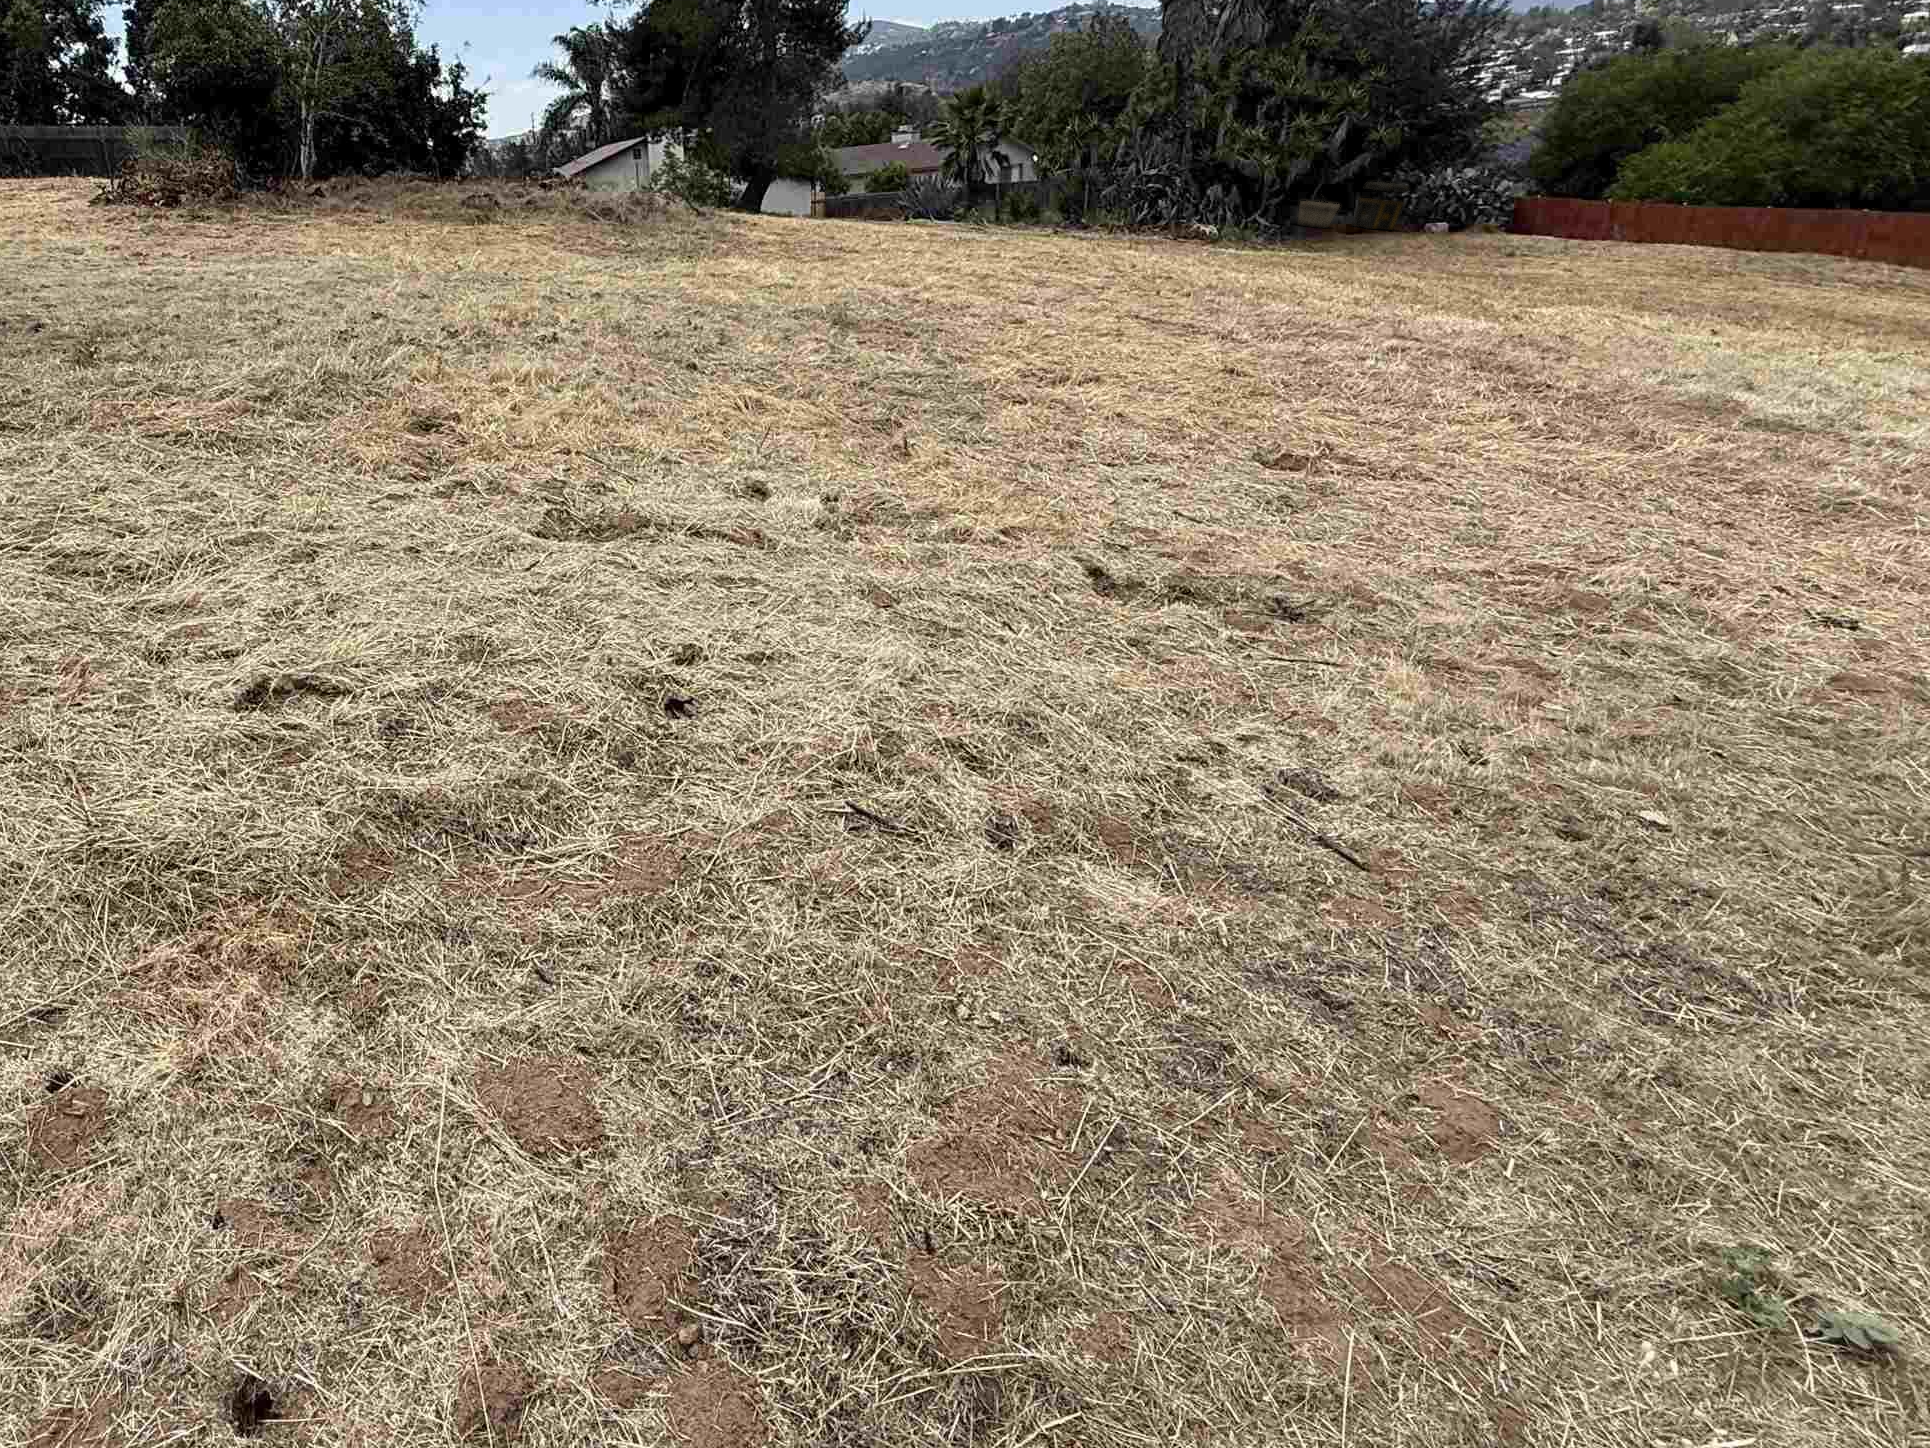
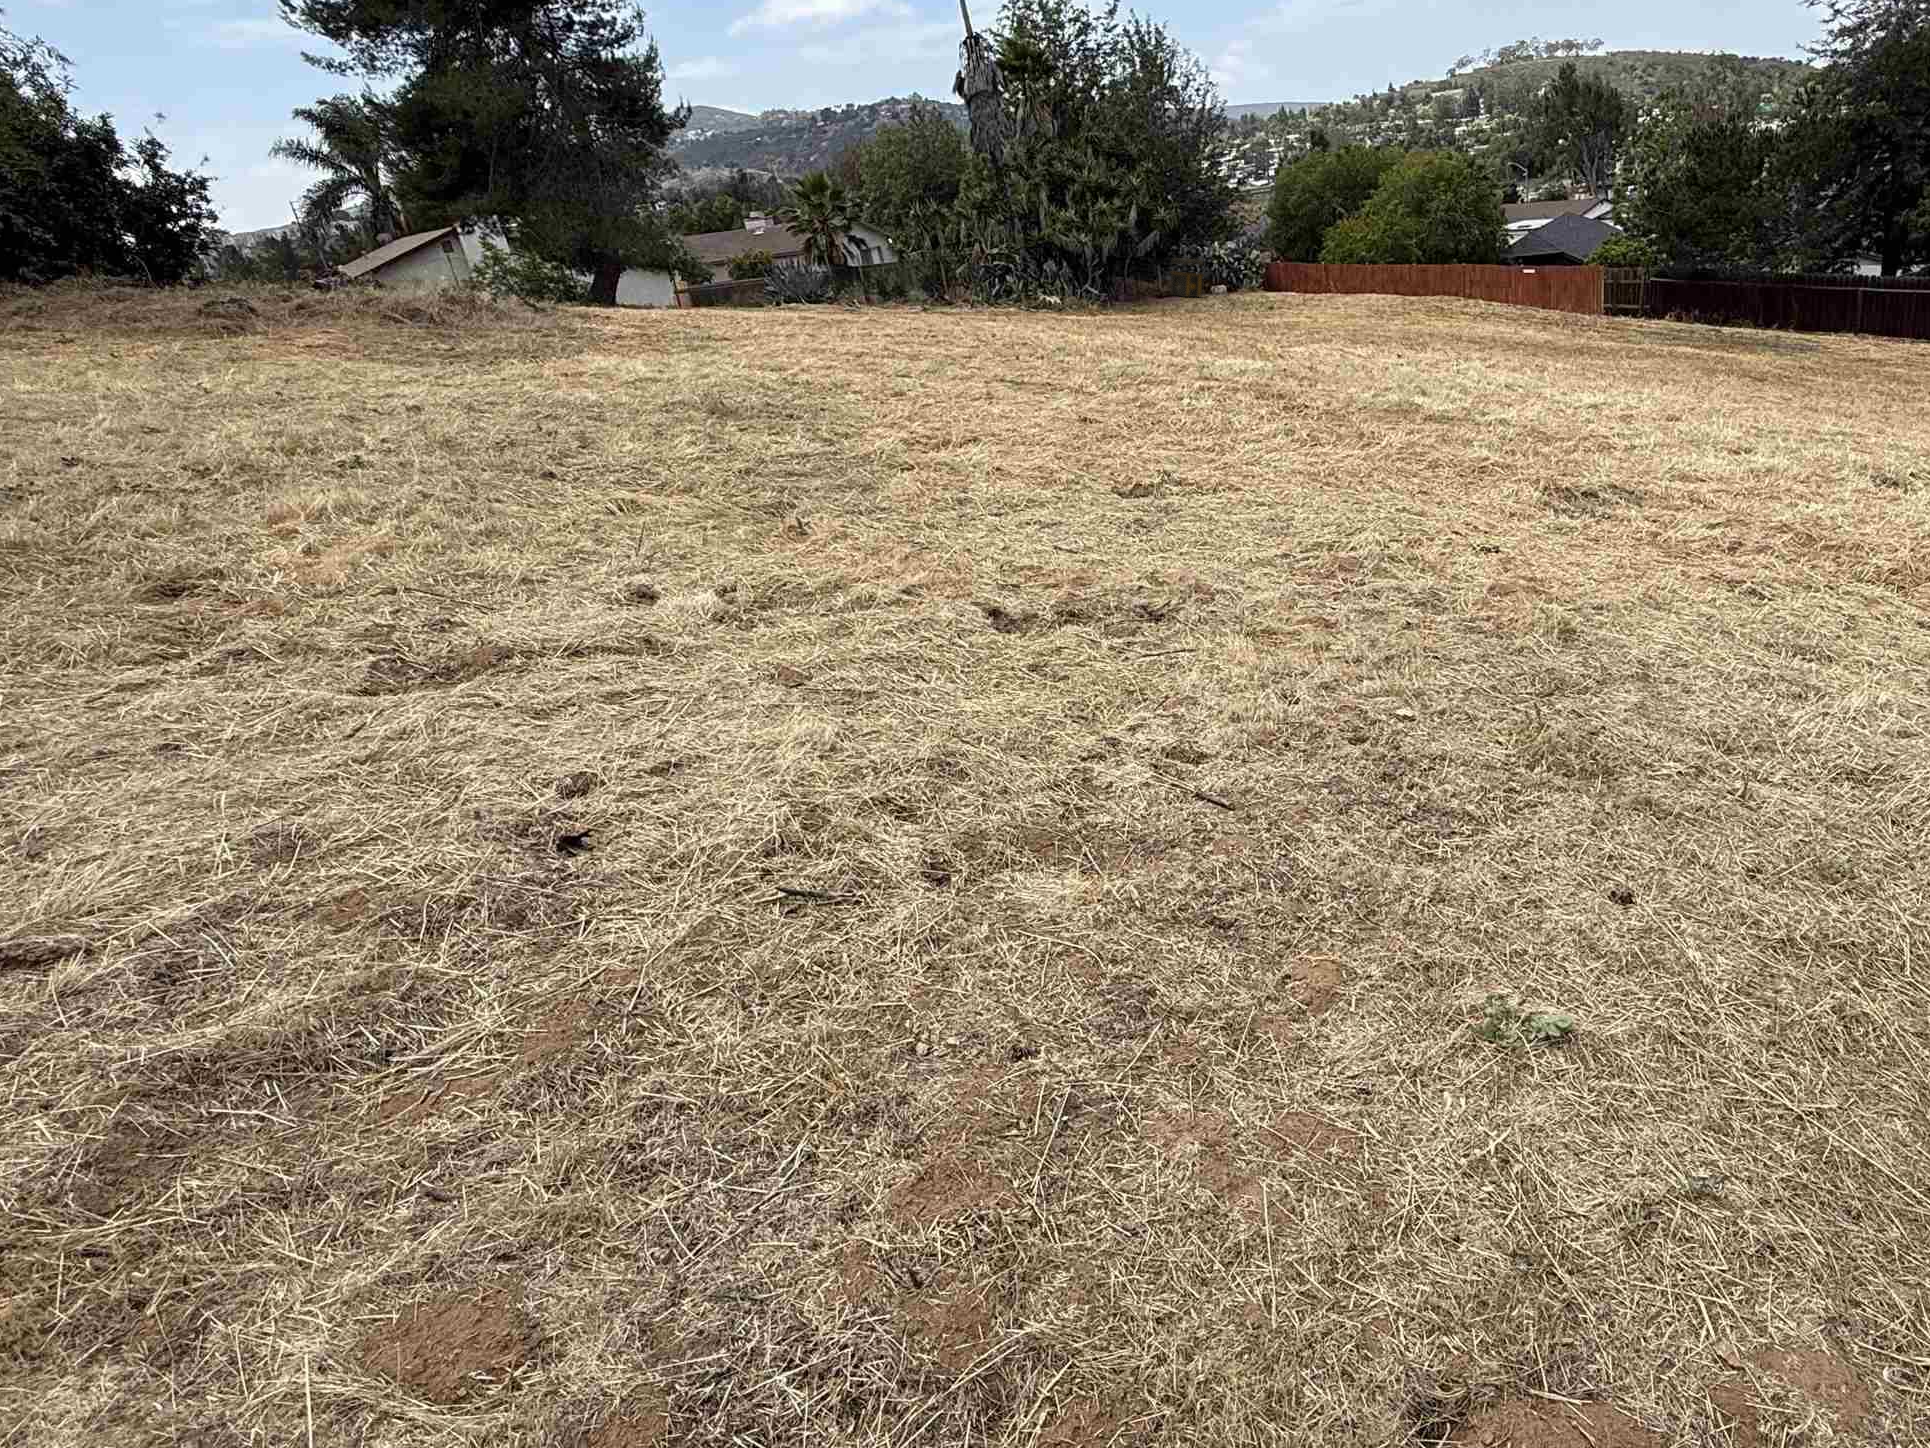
wooden bucket: present [1297,196,1339,228] -> none [1128,269,1158,297]

